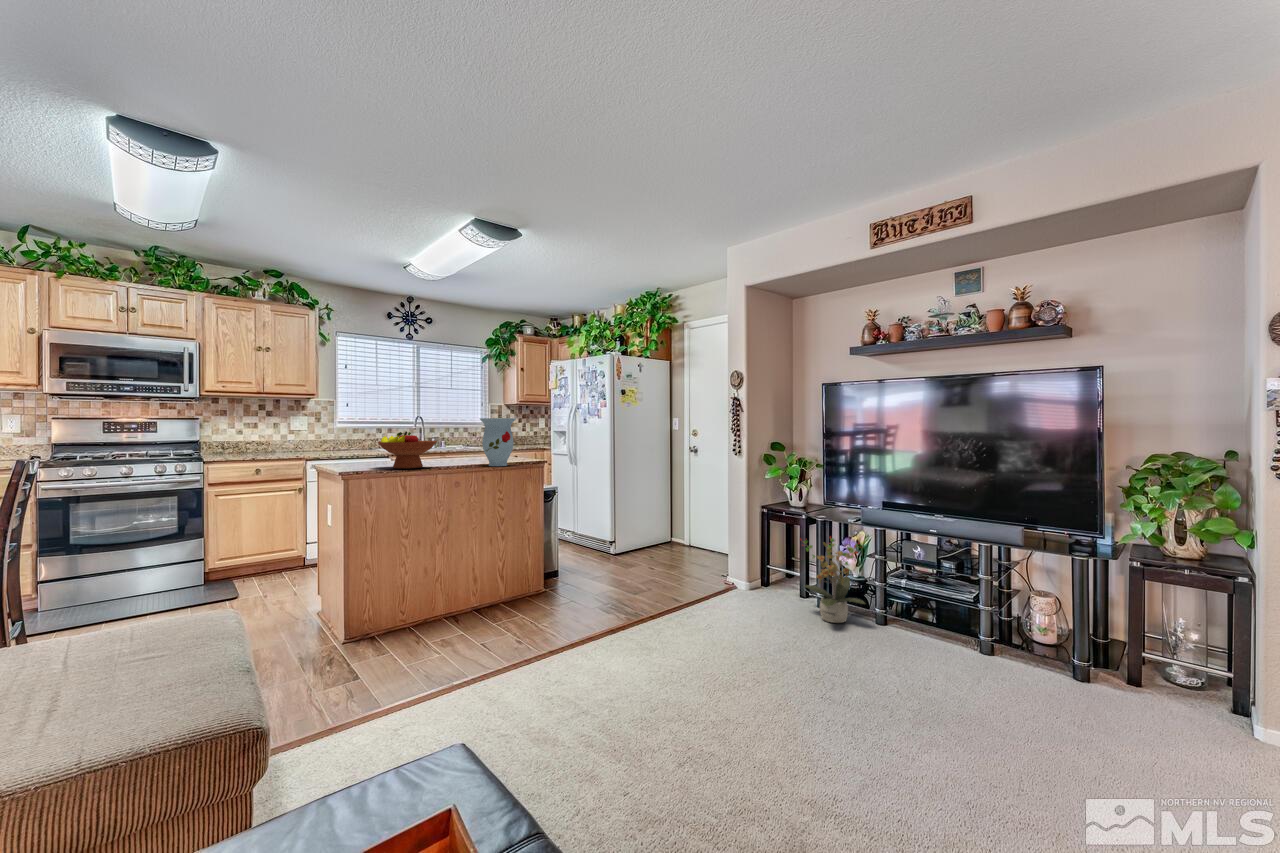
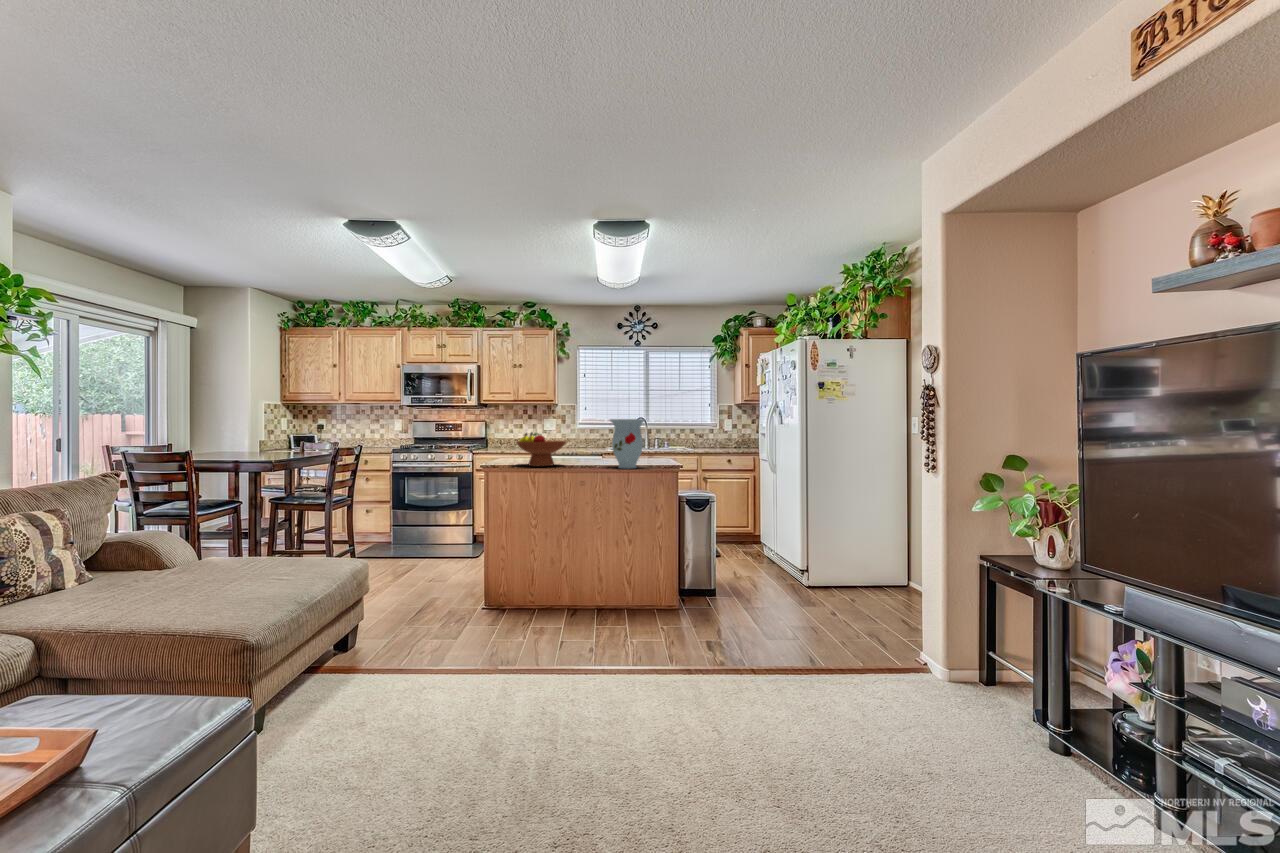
potted plant: present [800,537,865,623] -> none [1000,617,1139,792]

